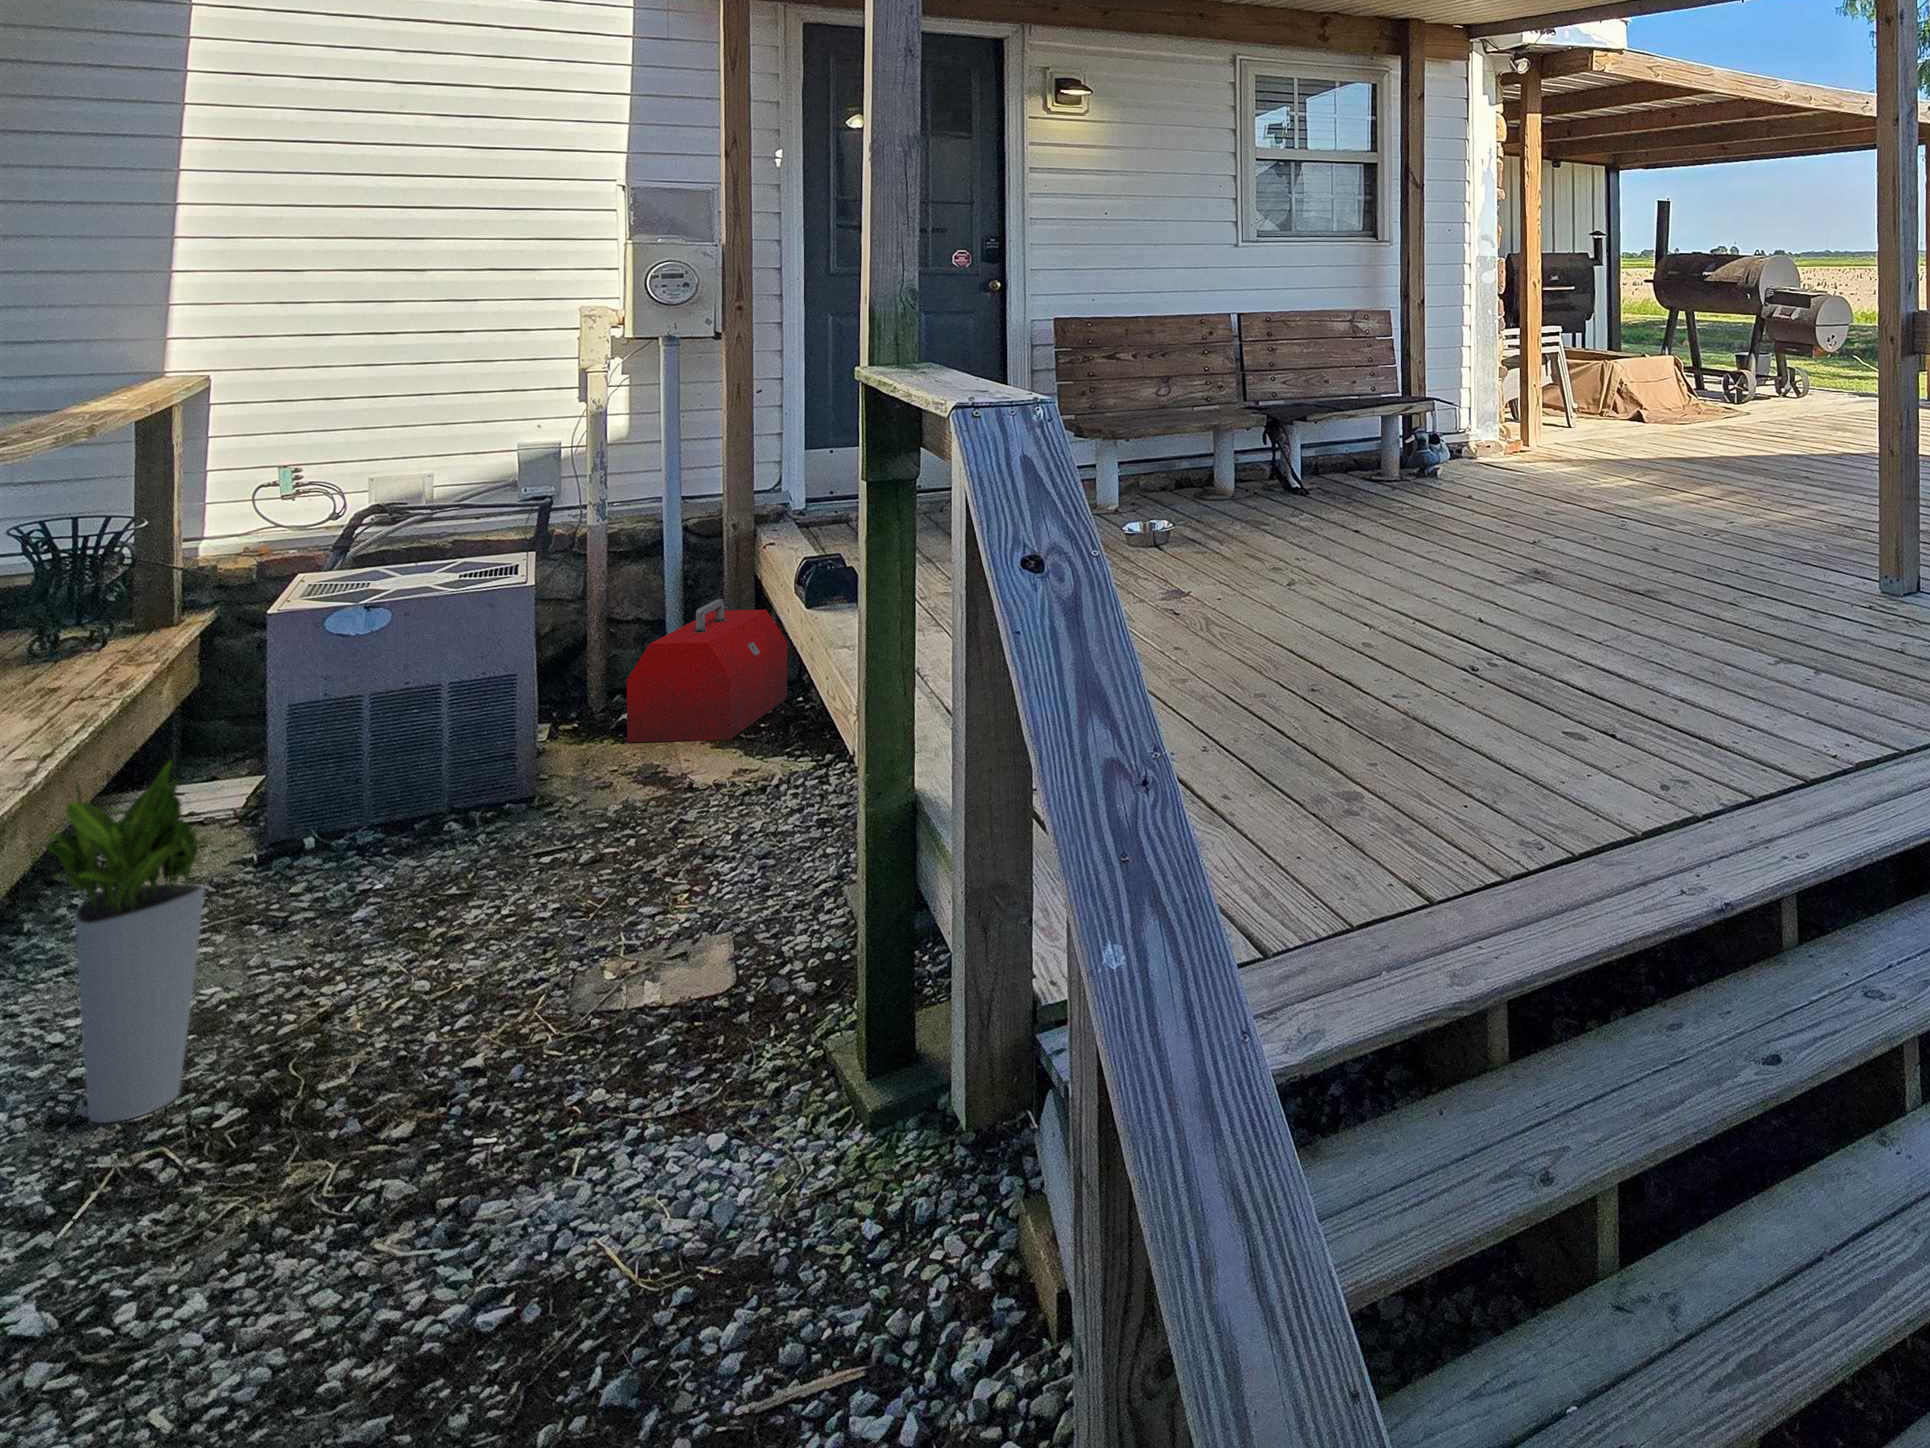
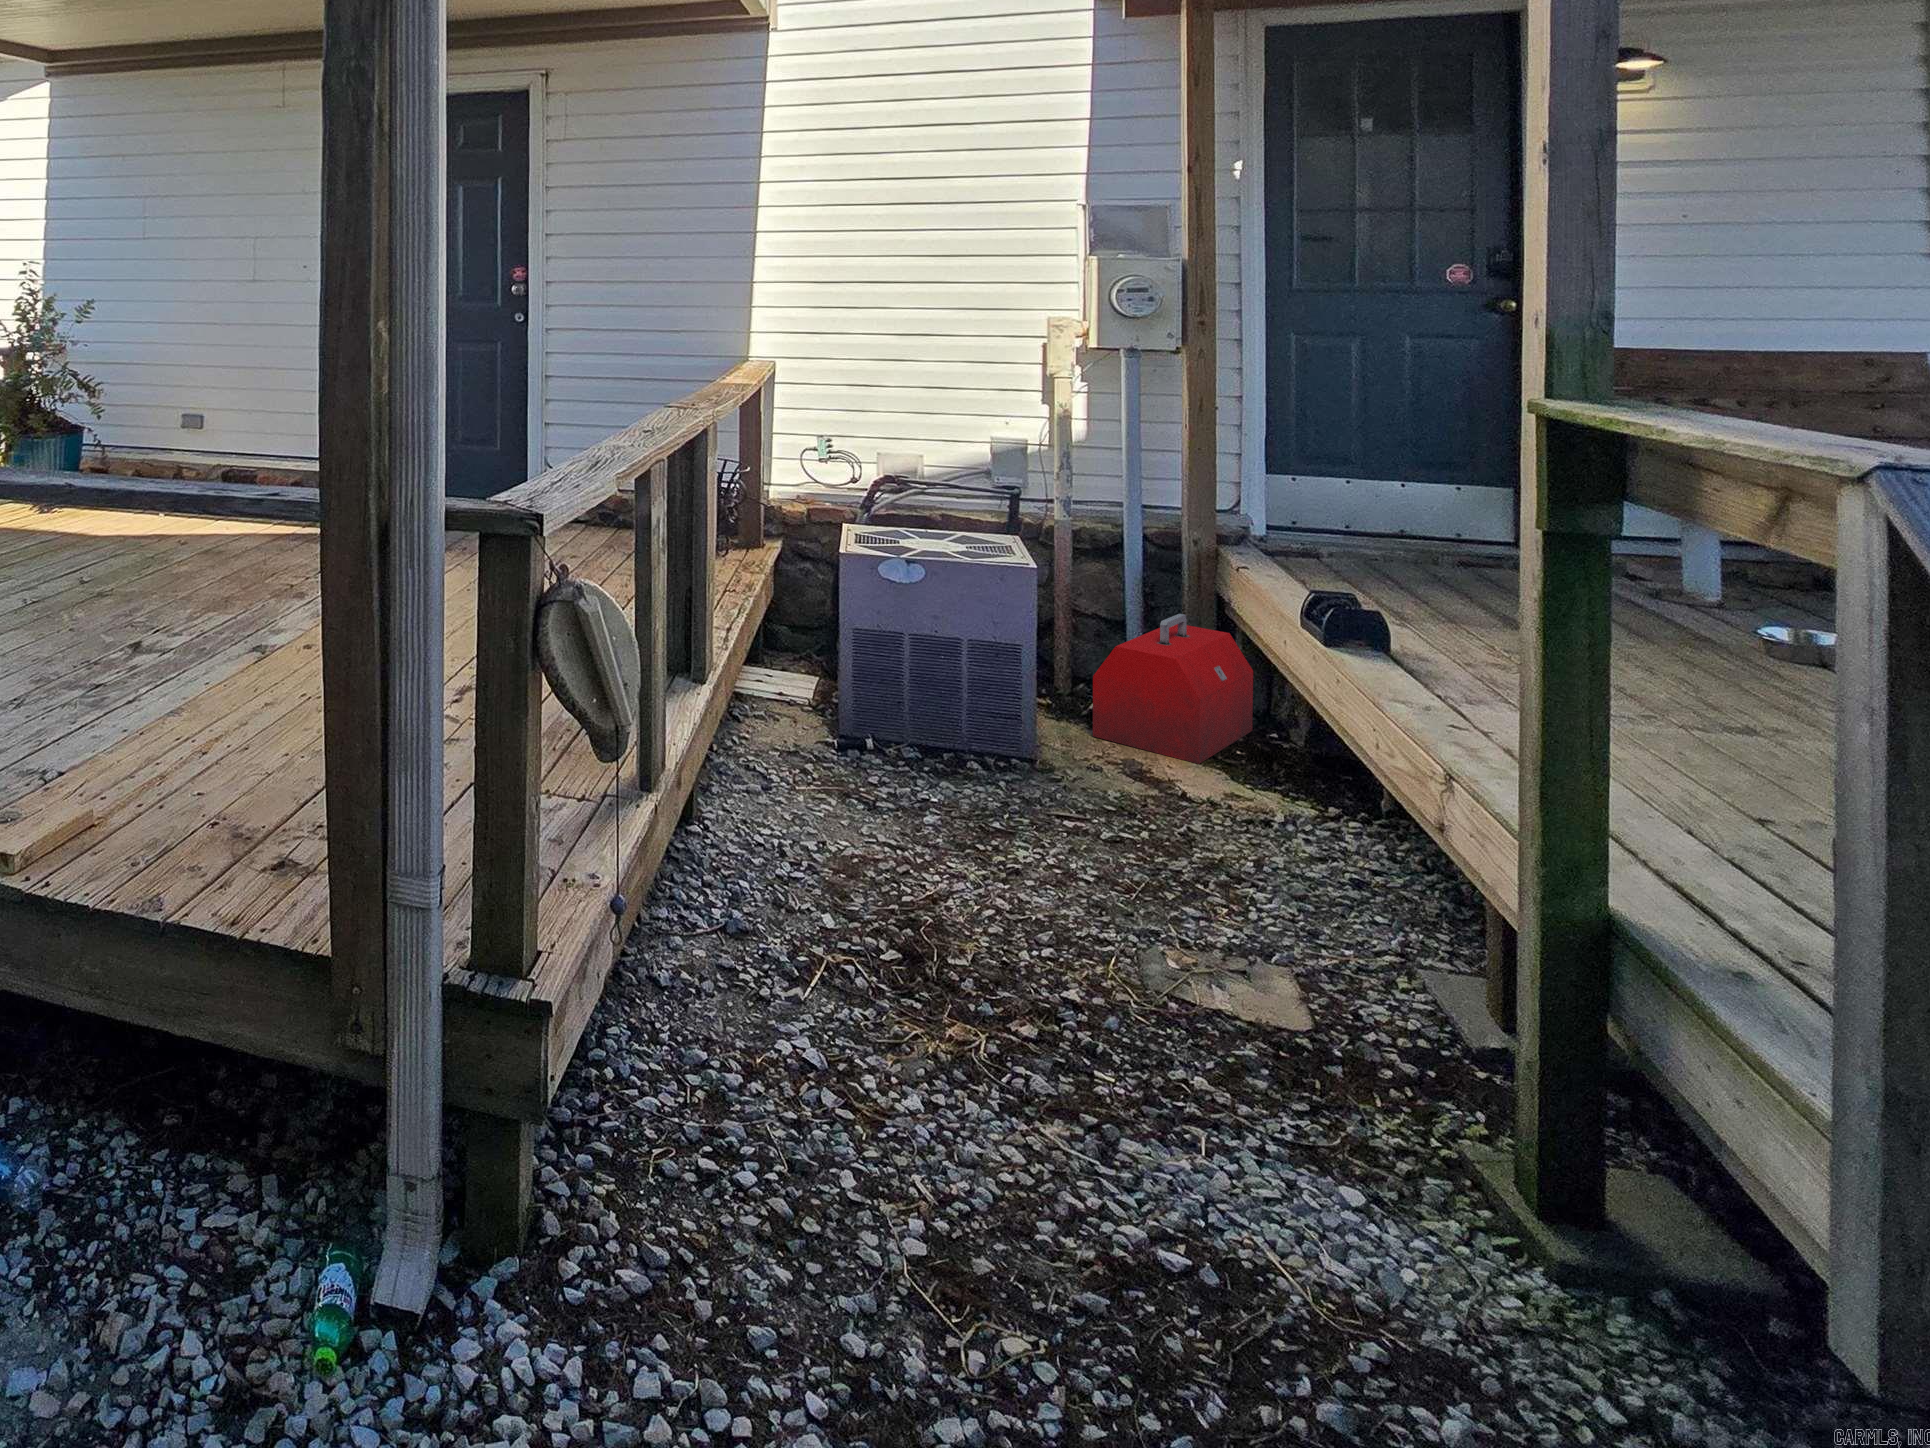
planter: present [46,761,224,1123] -> none [685,686,803,987]

